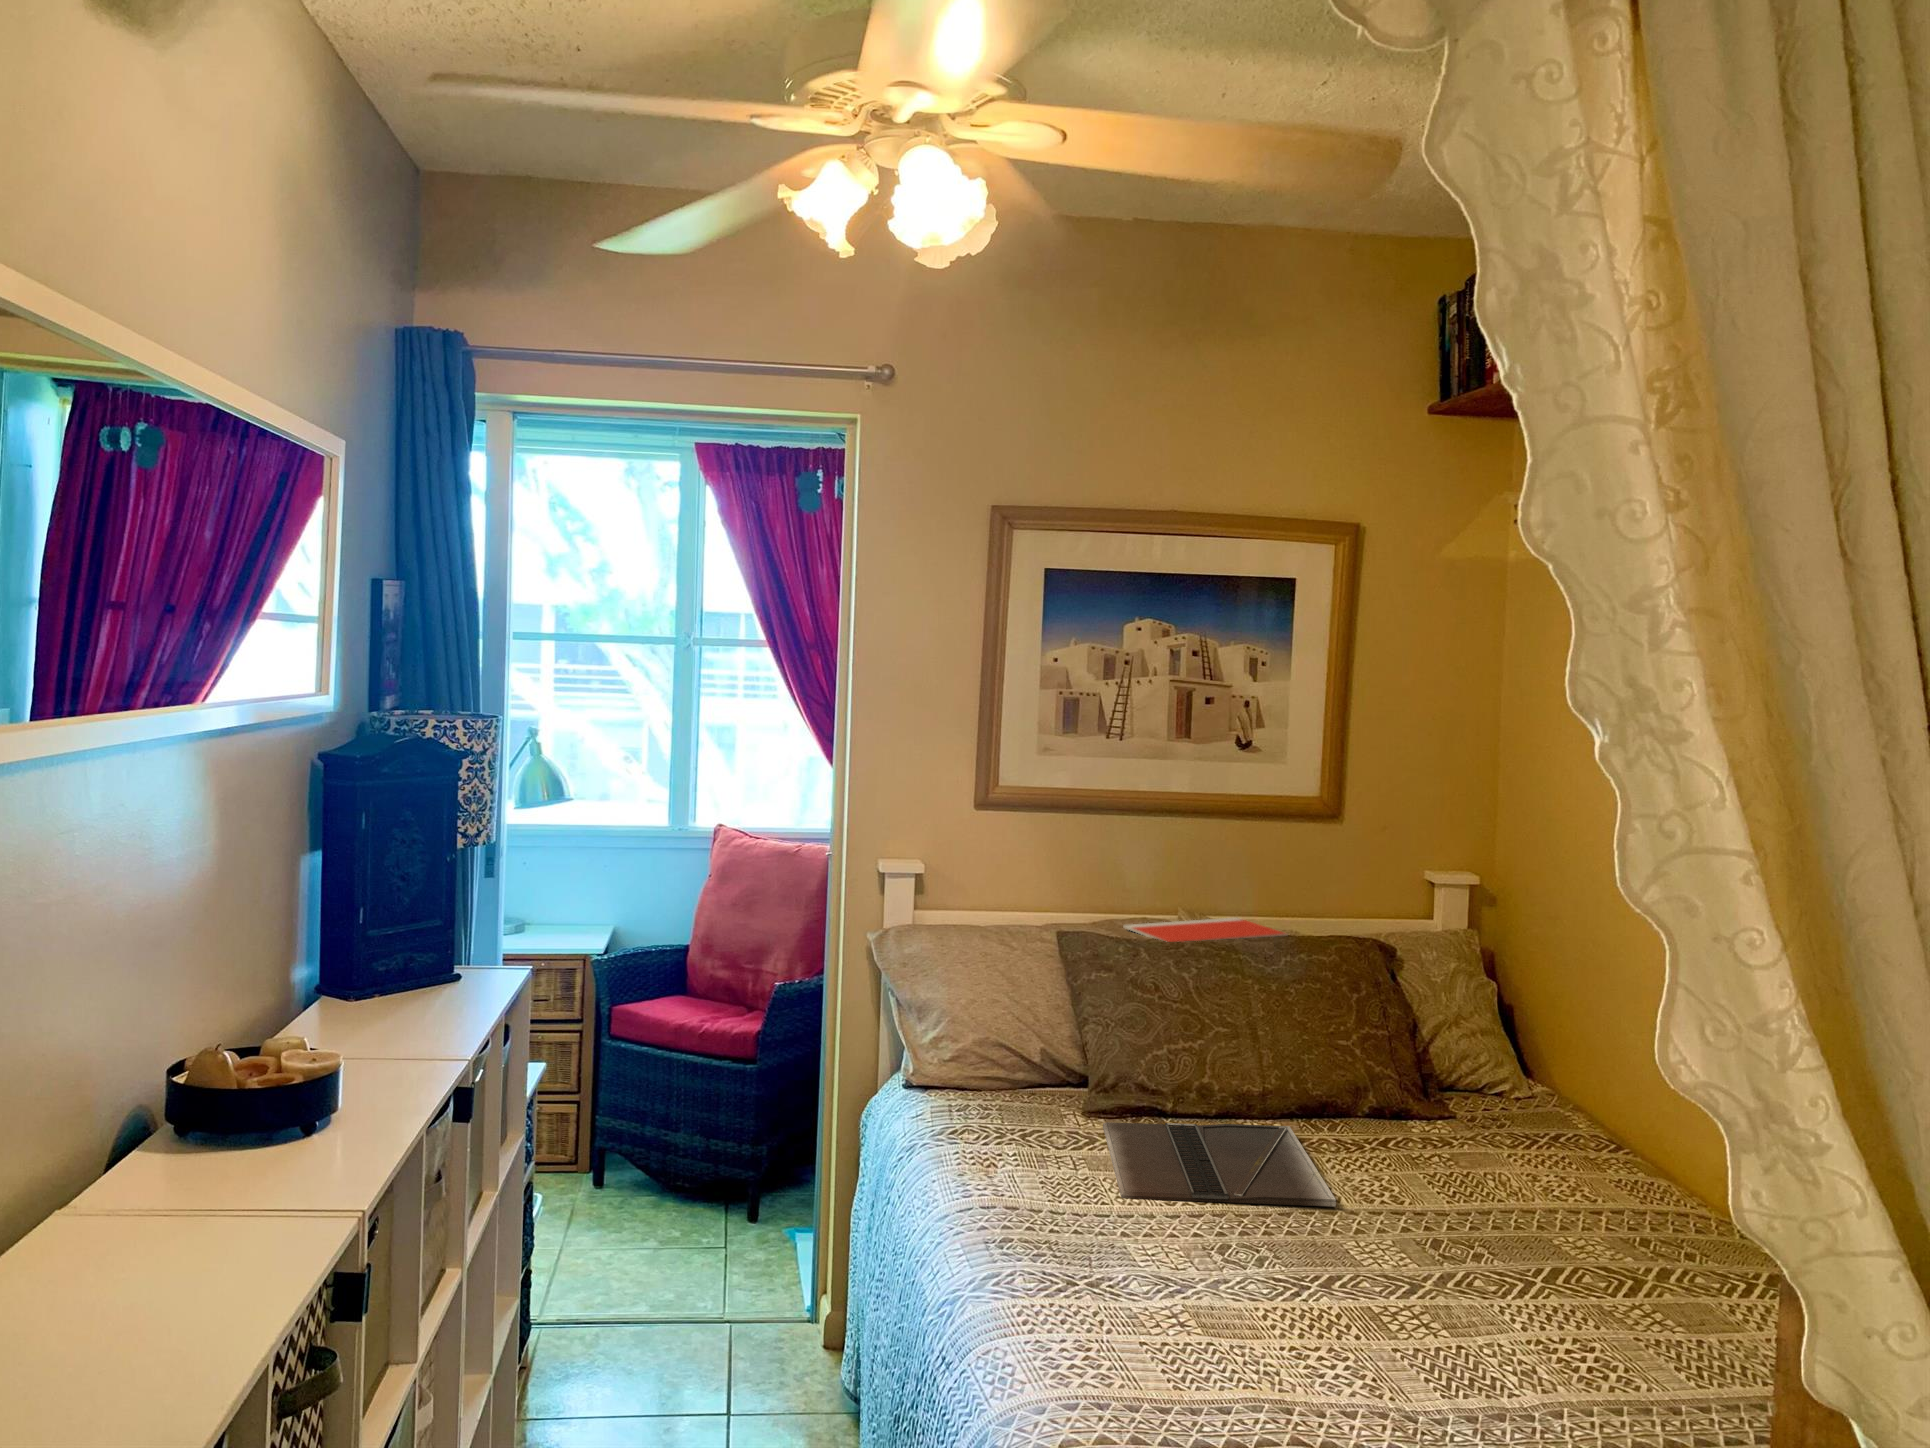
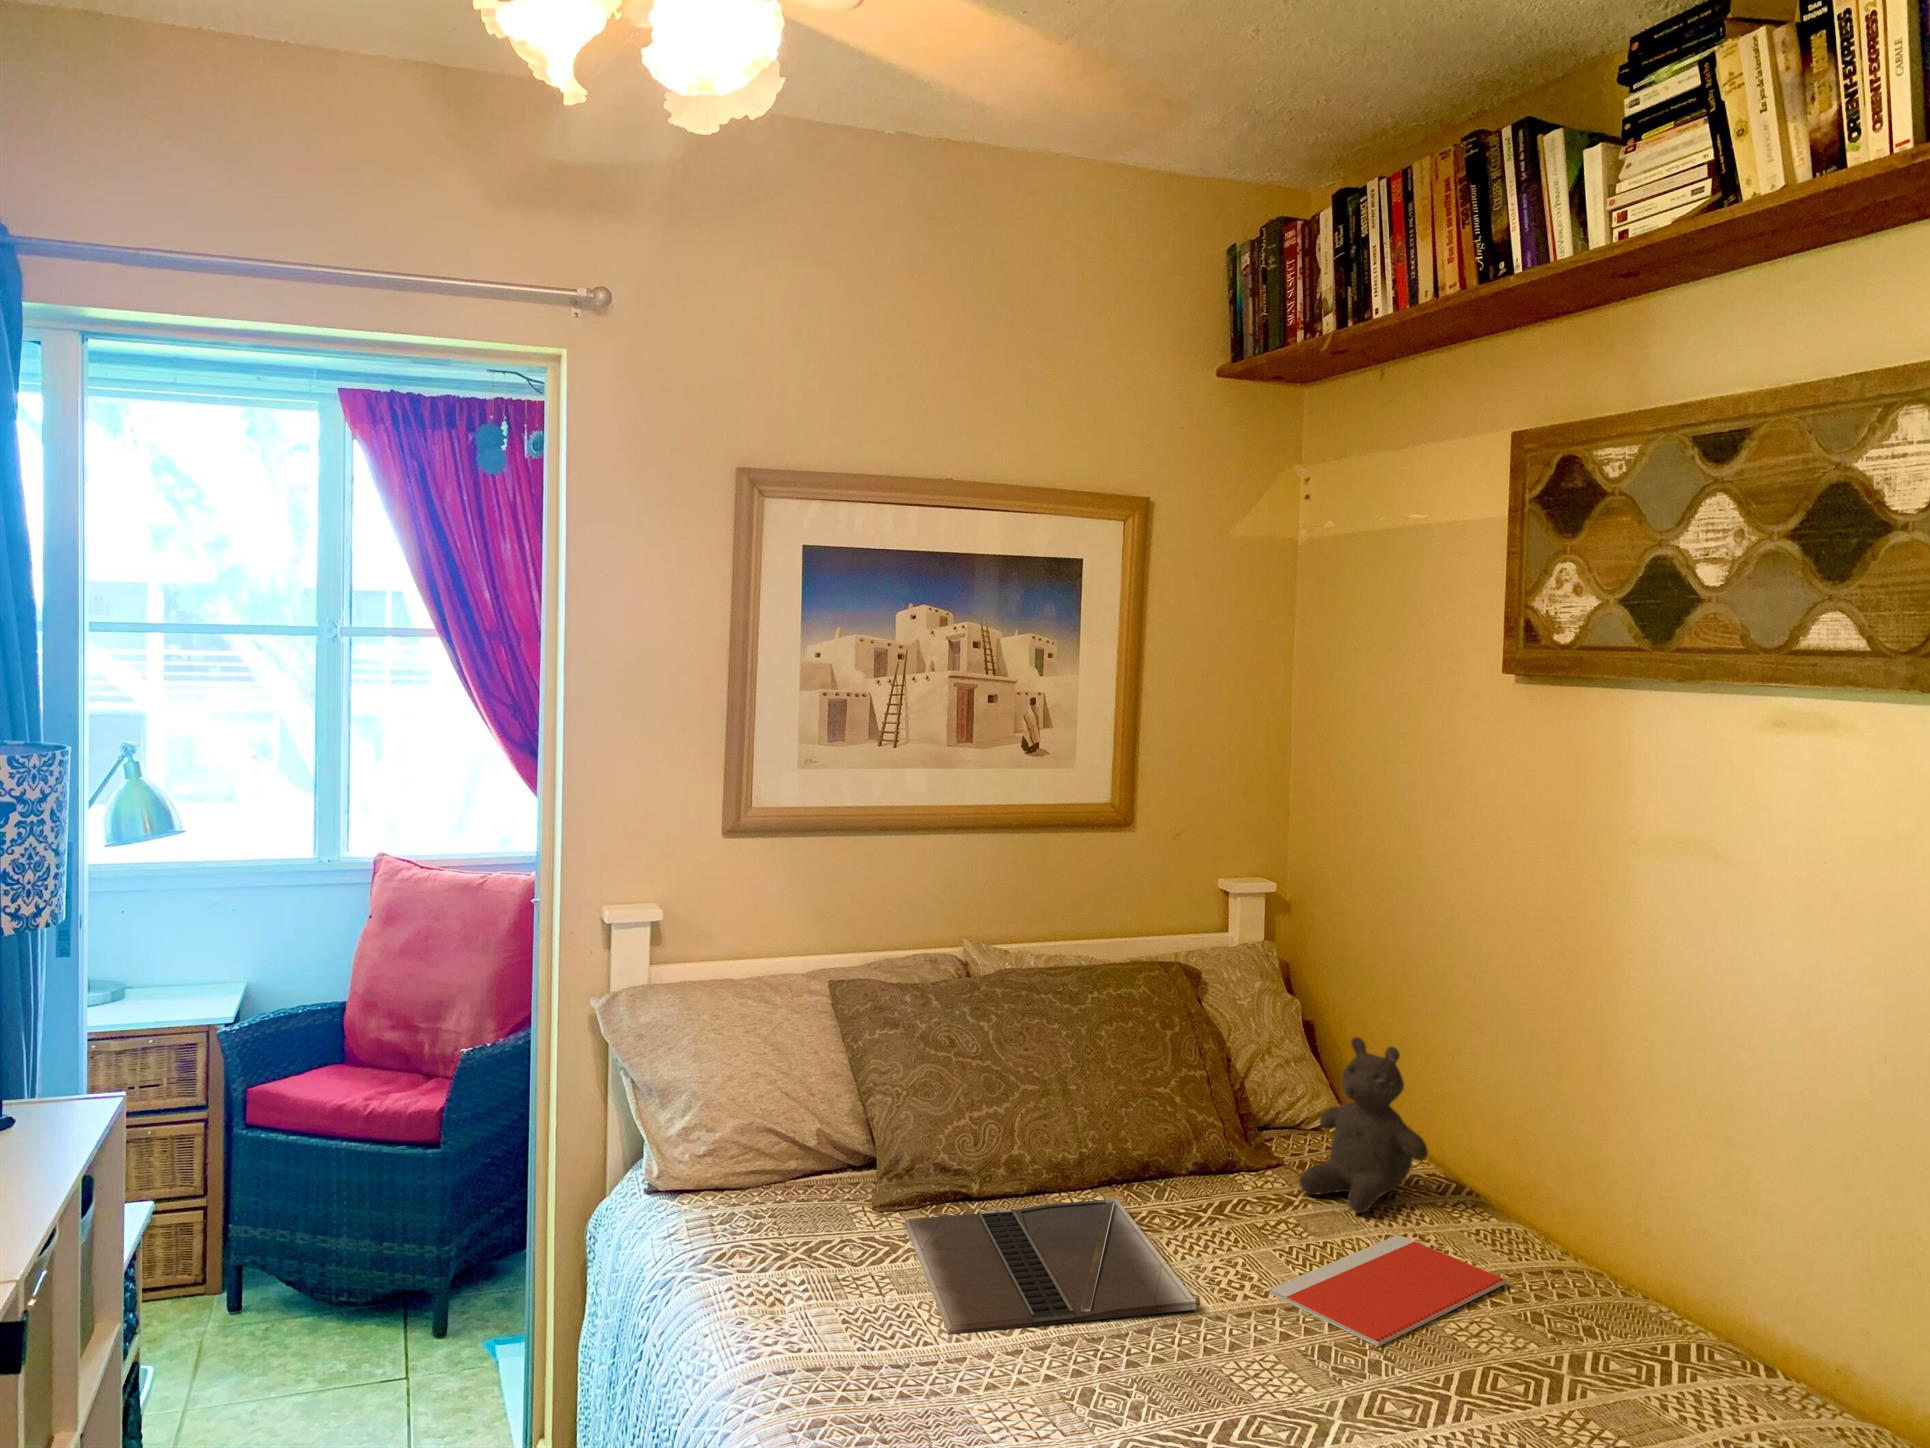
notebook: present [1123,918,1287,942] -> present [1269,1235,1506,1347]
teddy bear: none [1464,1005,1587,1161] -> present [1299,1037,1428,1213]

